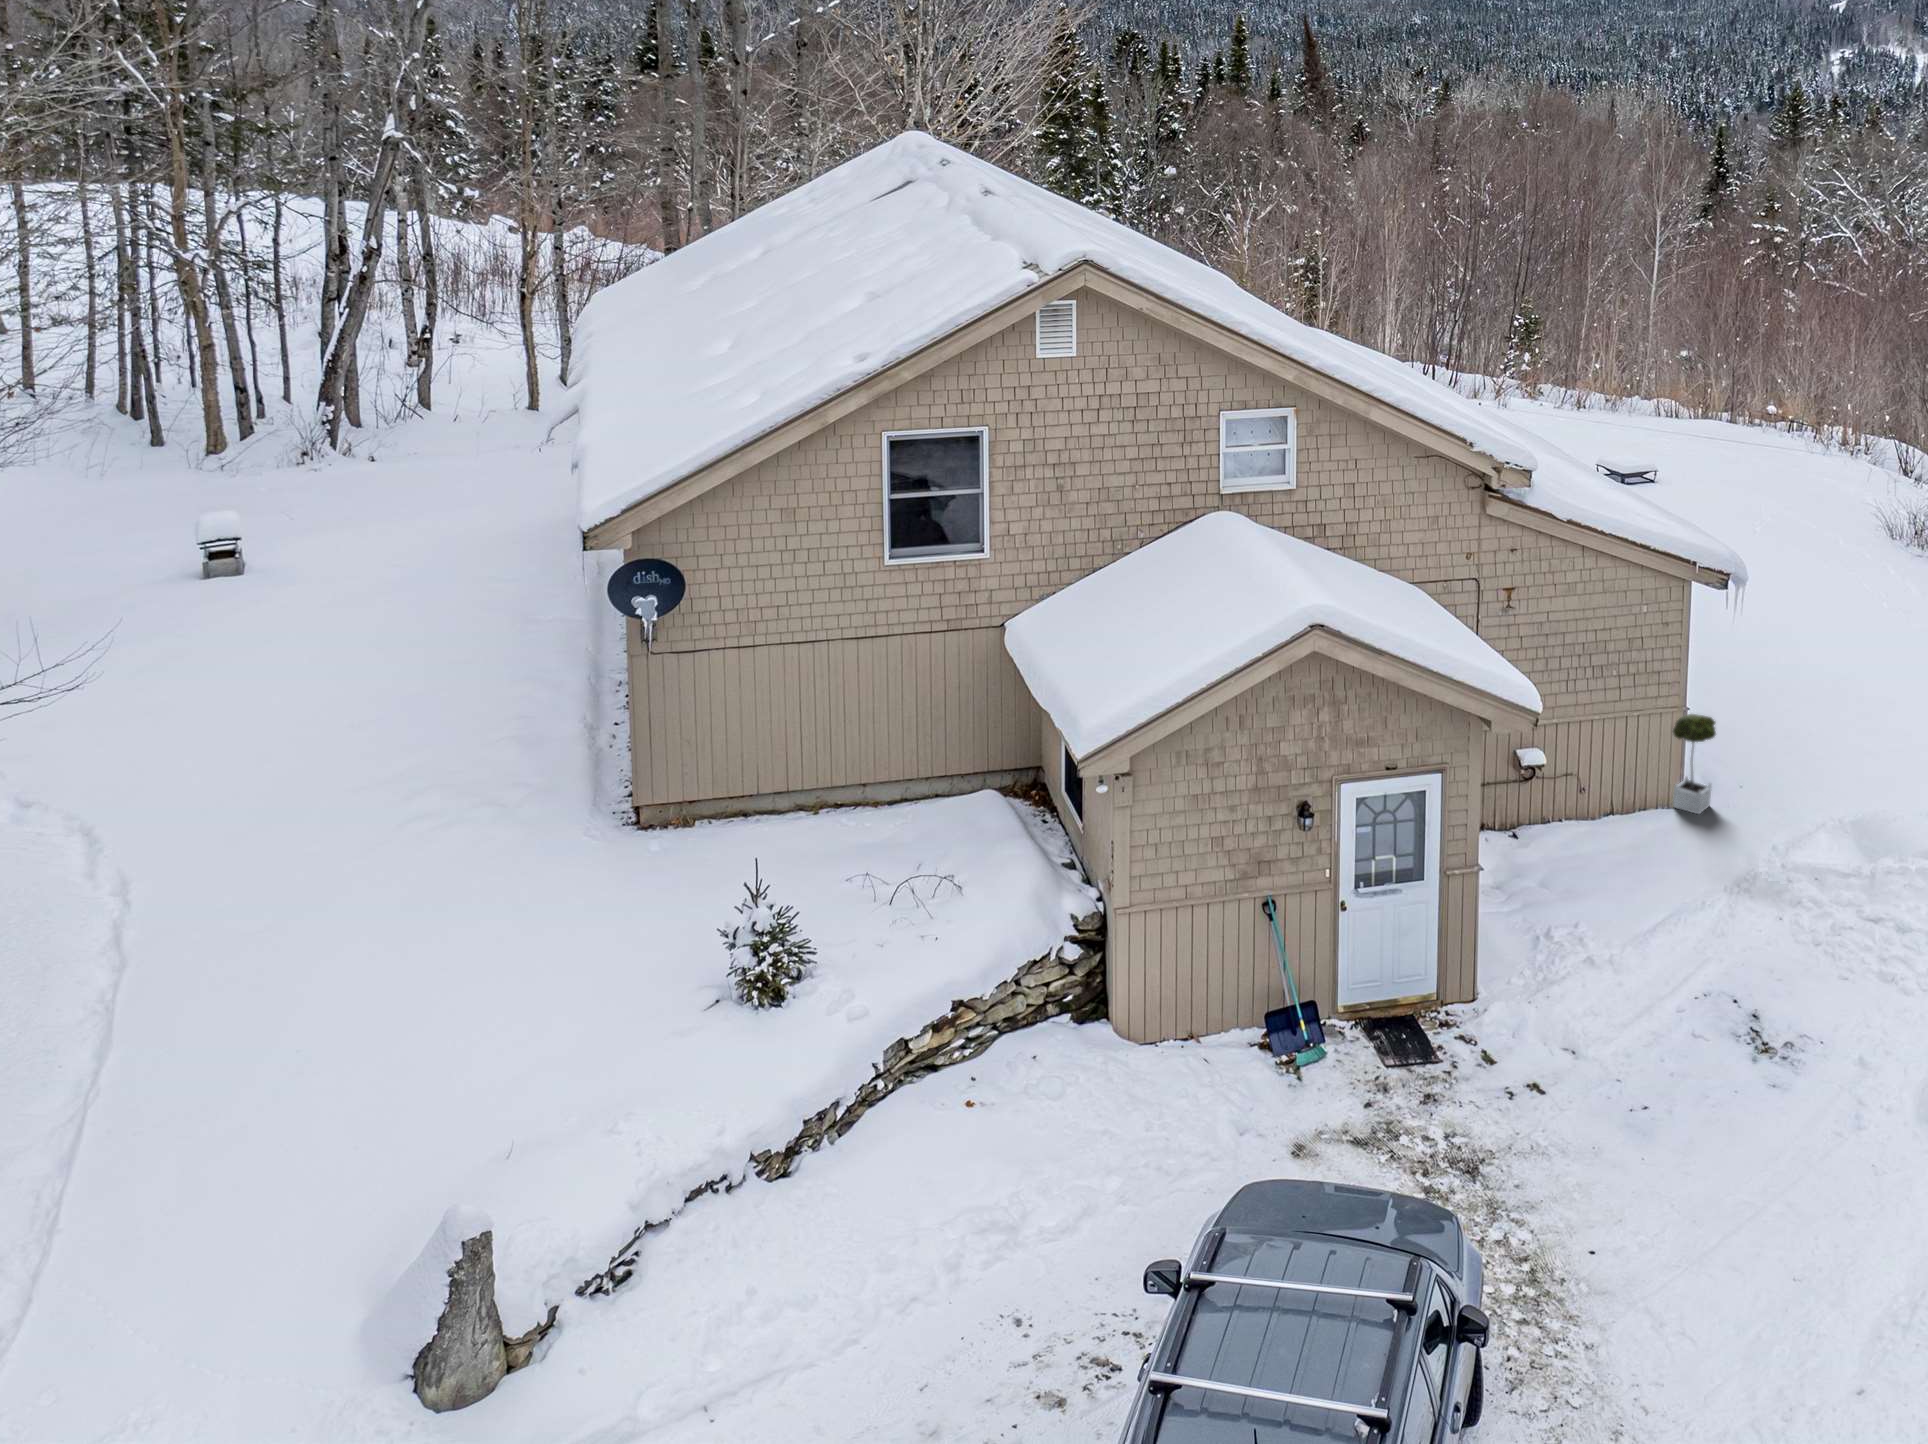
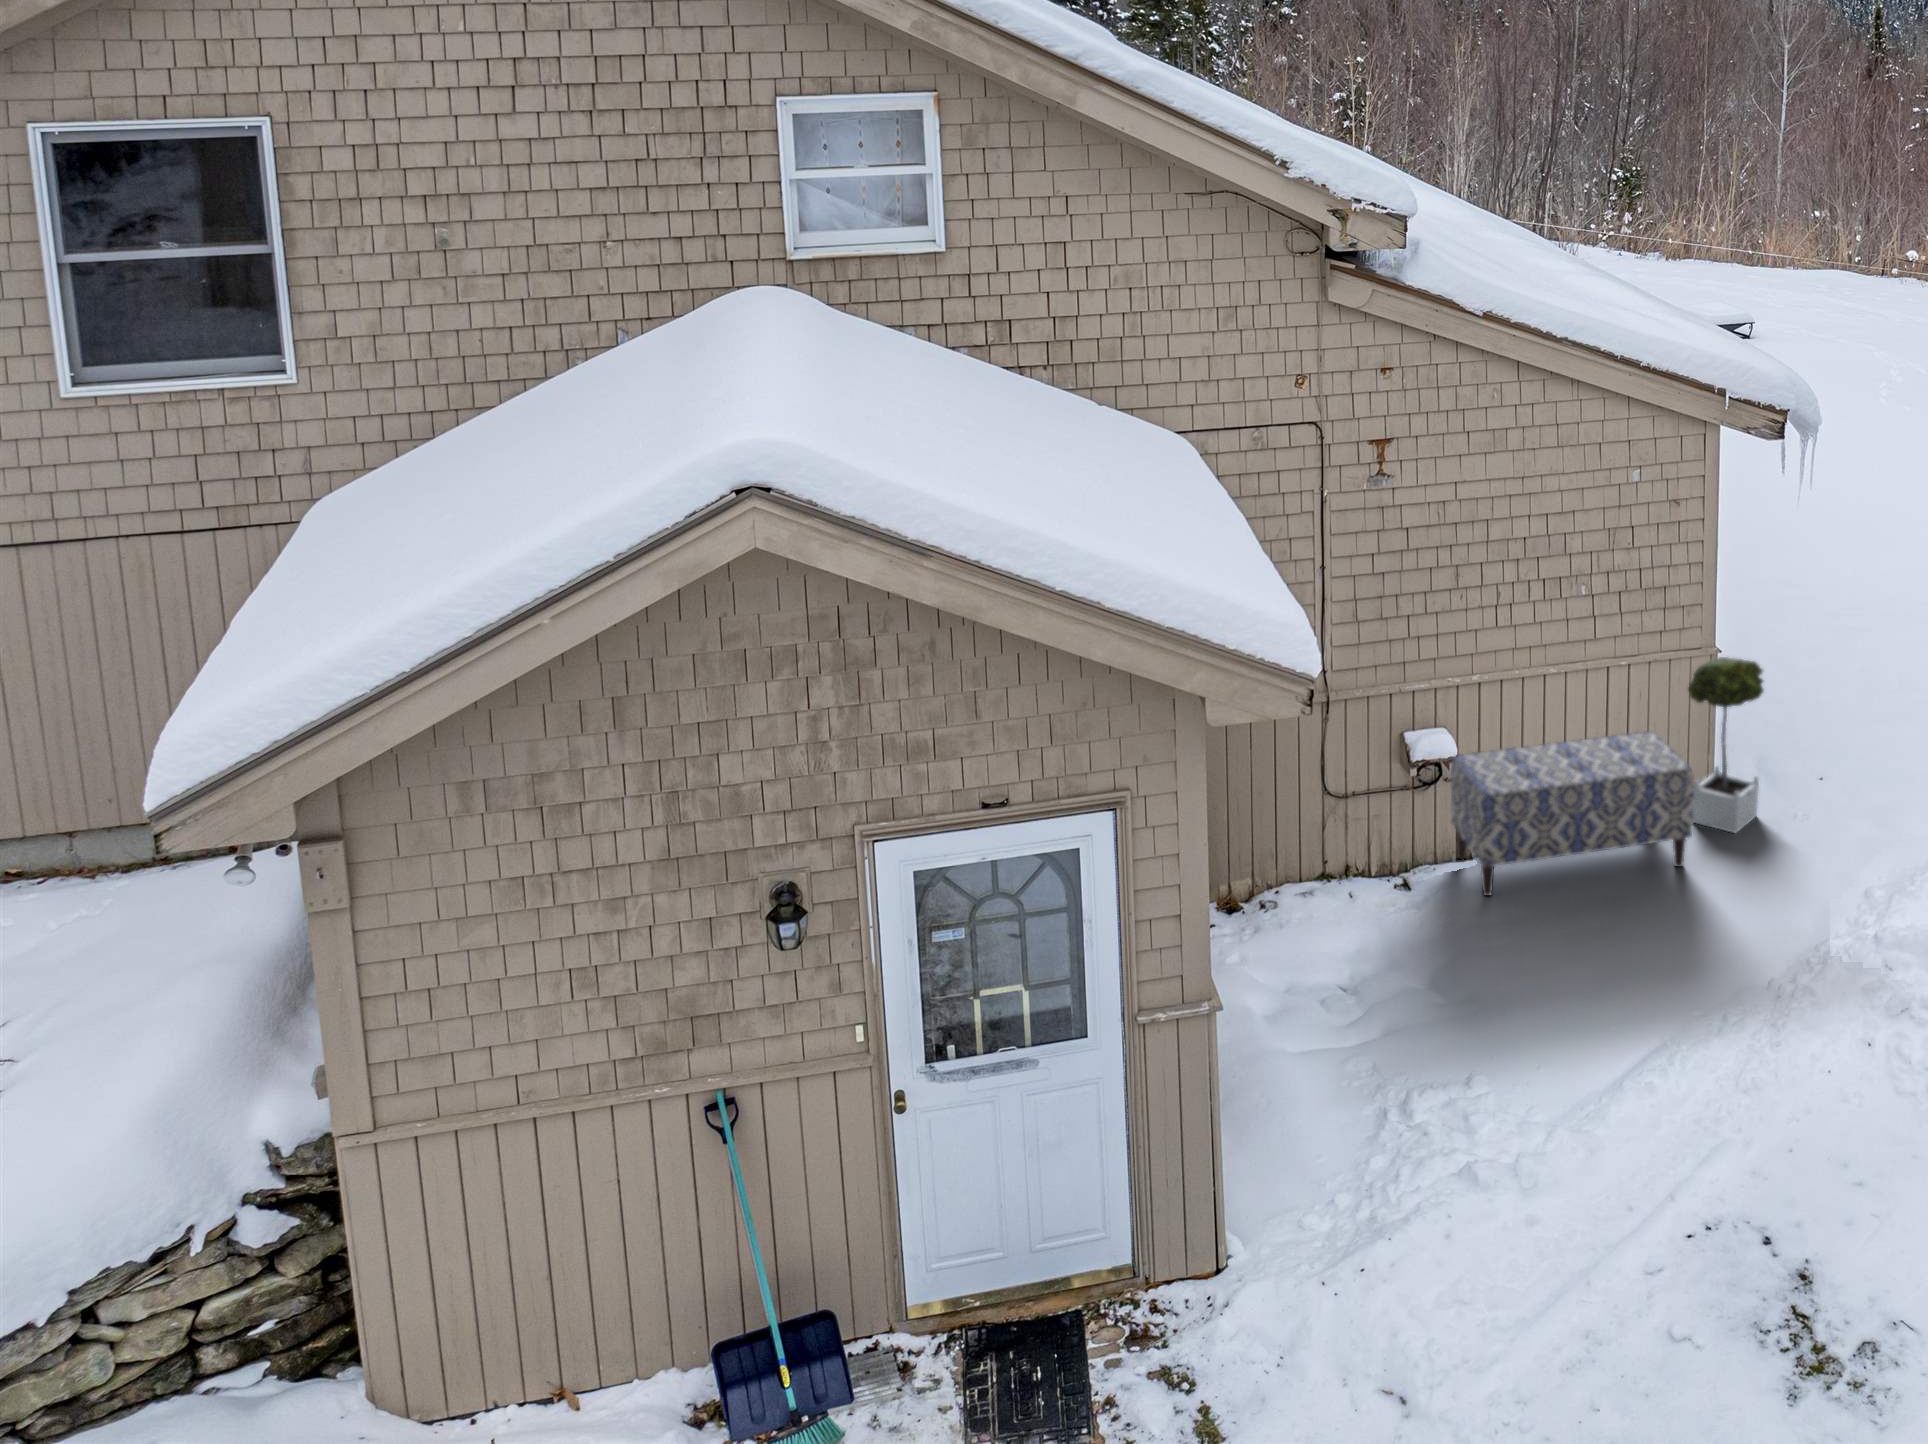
bench: none [1540,754,1679,840] -> present [1451,731,1694,896]

